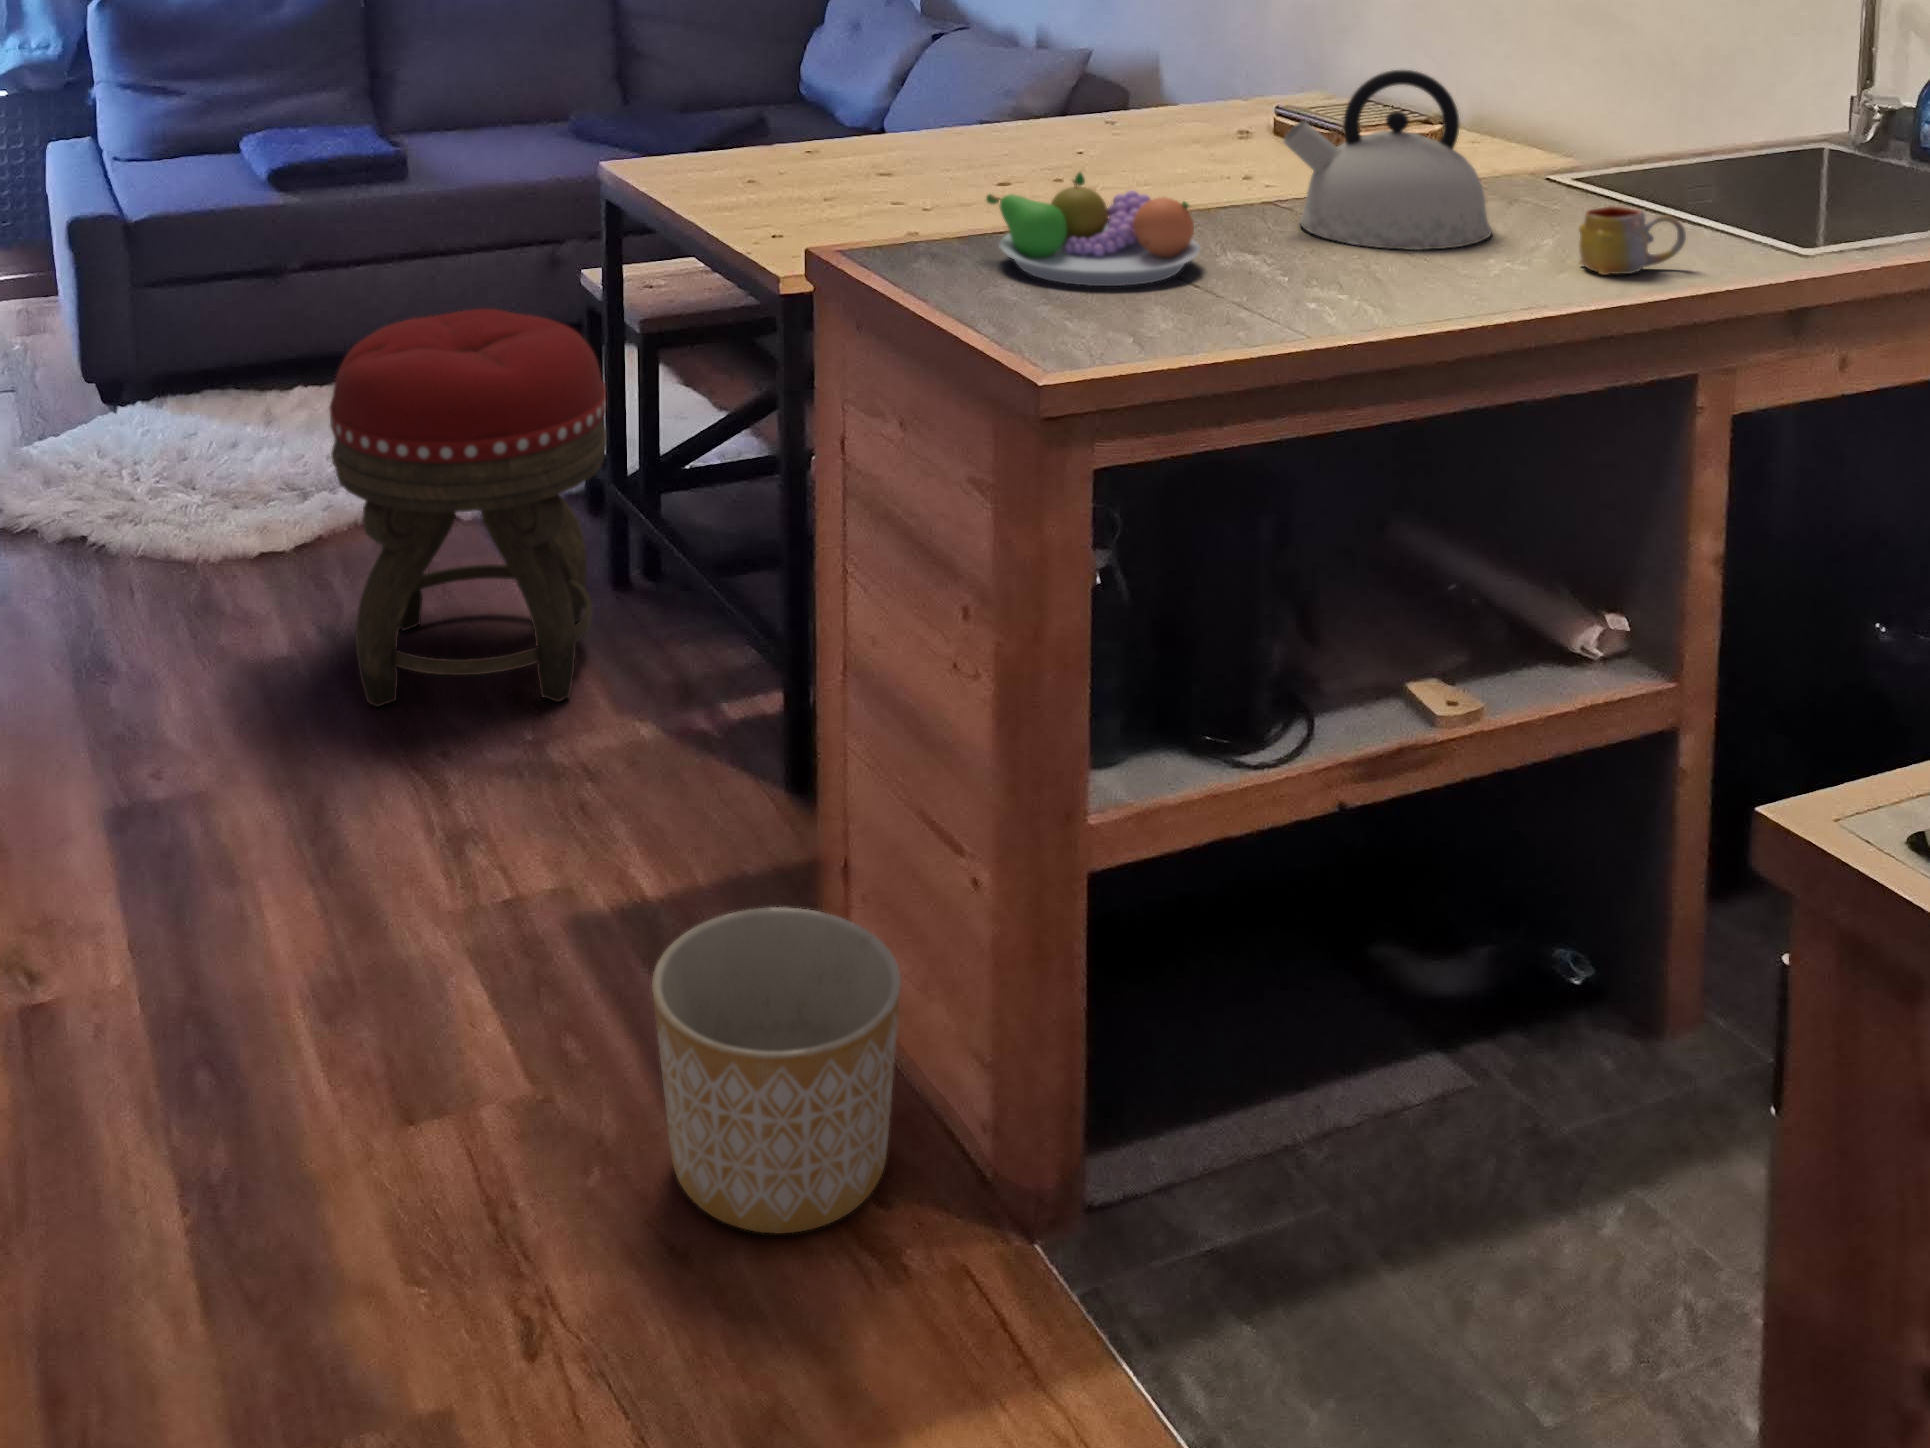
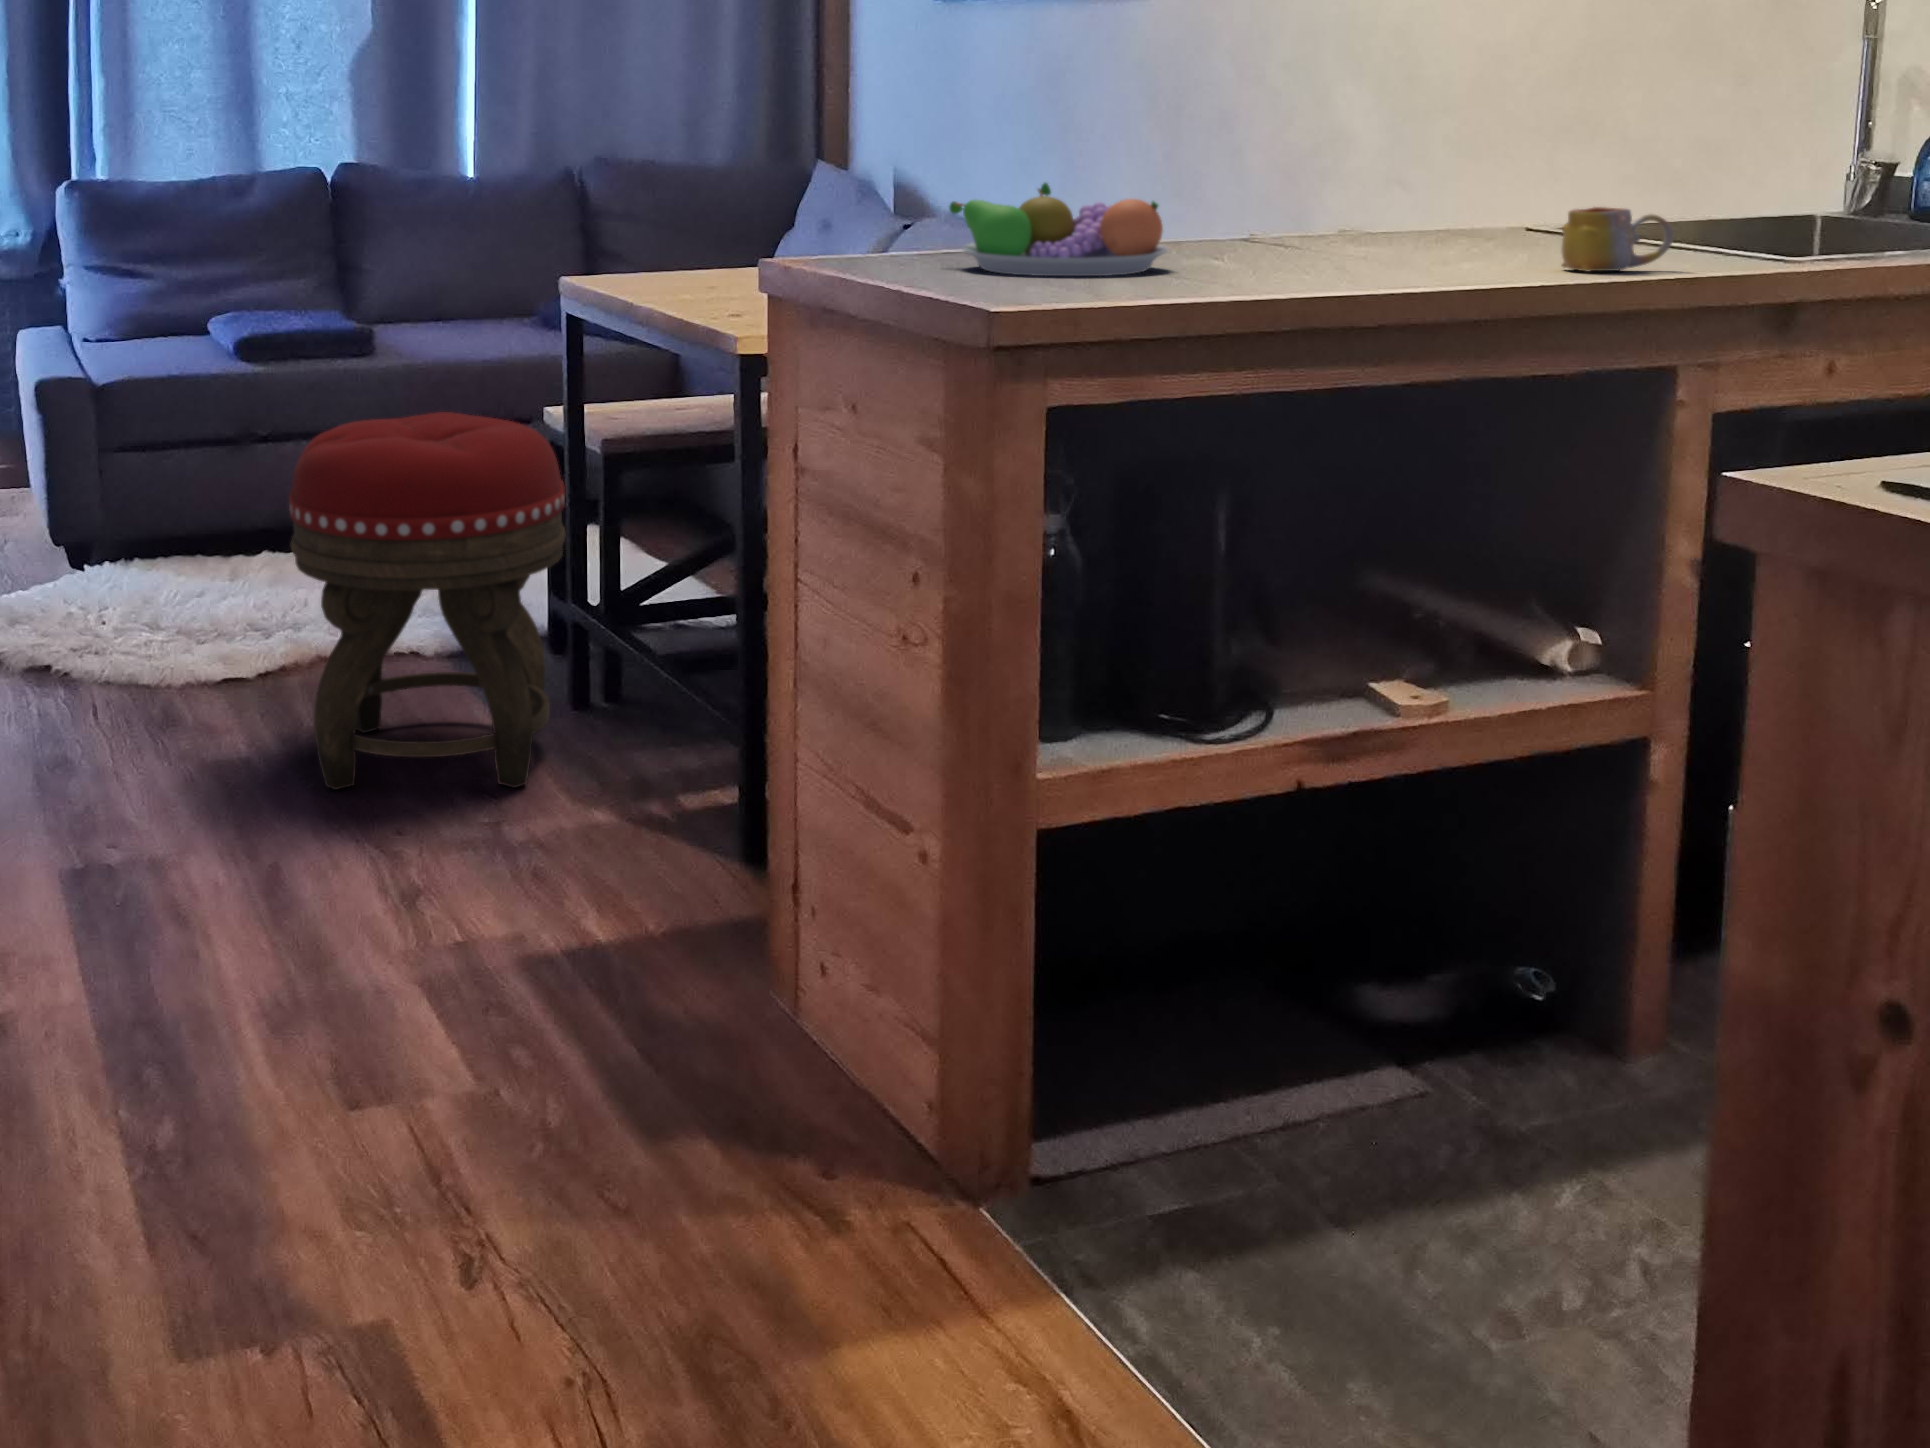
kettle: present [1284,70,1492,250] -> none [1256,89,1470,264]
planter: present [652,907,901,1233] -> none [601,900,851,1193]

